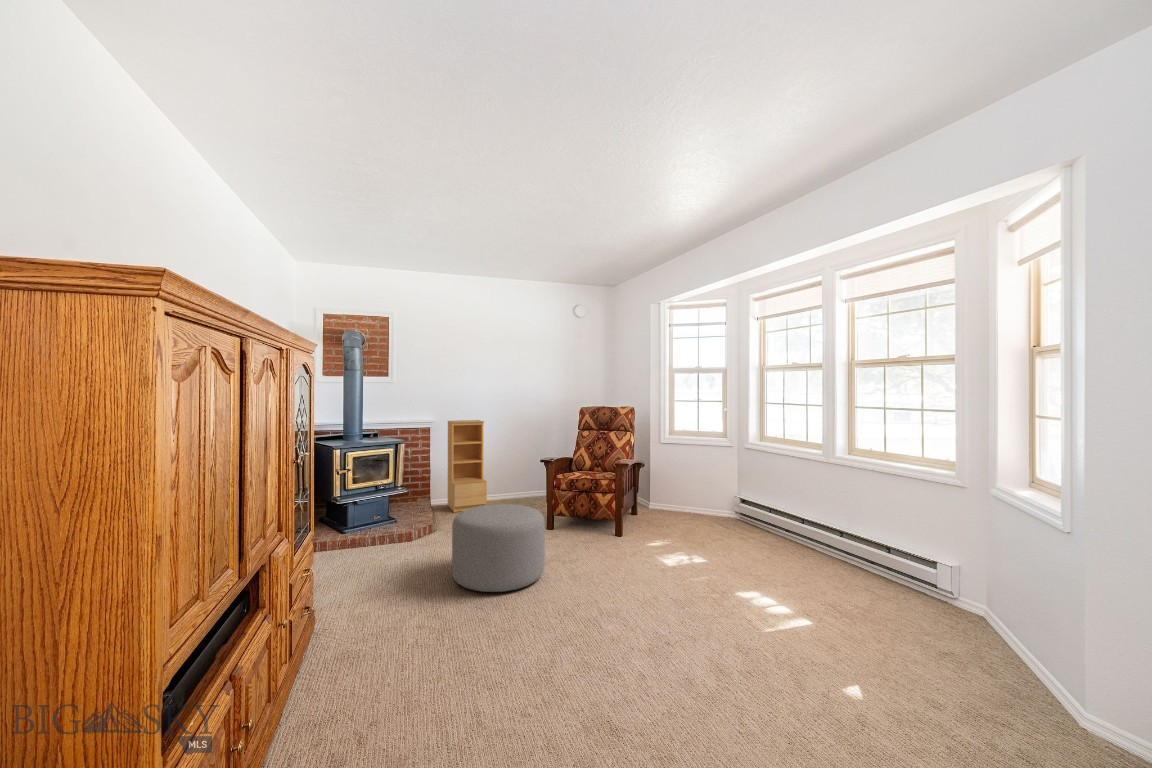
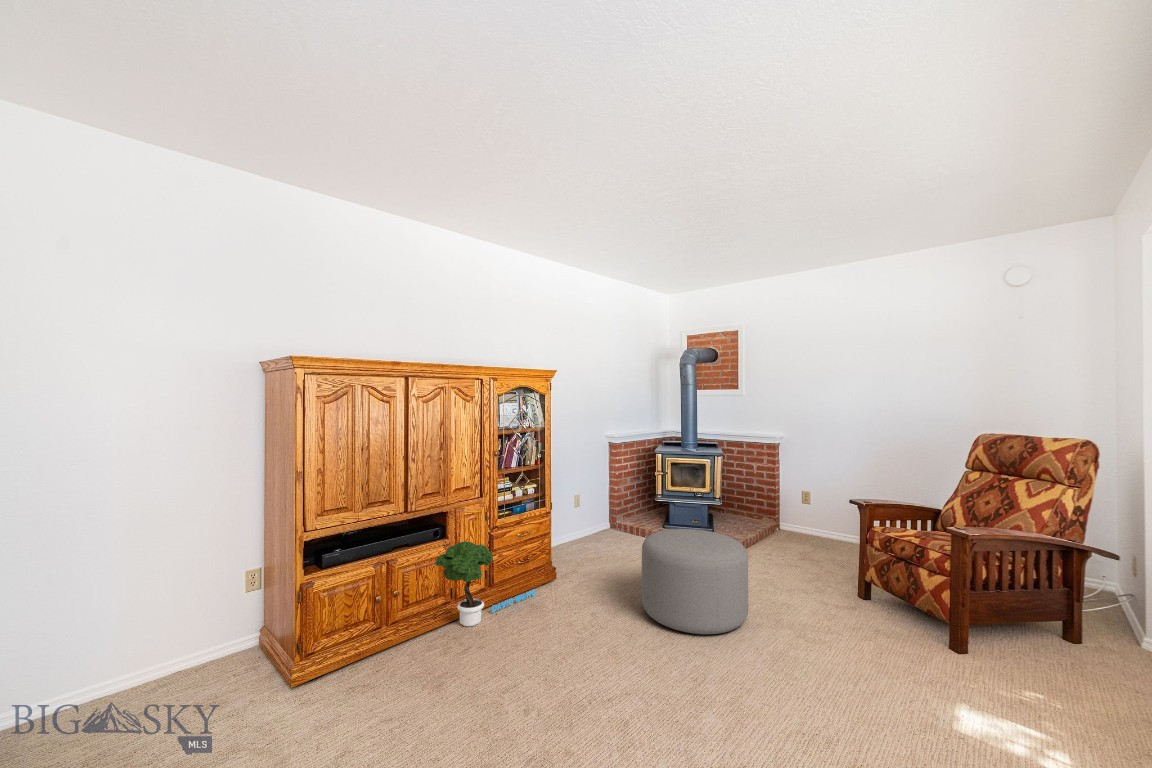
bookshelf: present [447,420,487,513] -> none [789,438,841,551]
potted tree: none [298,584,382,698] -> present [435,541,536,627]

